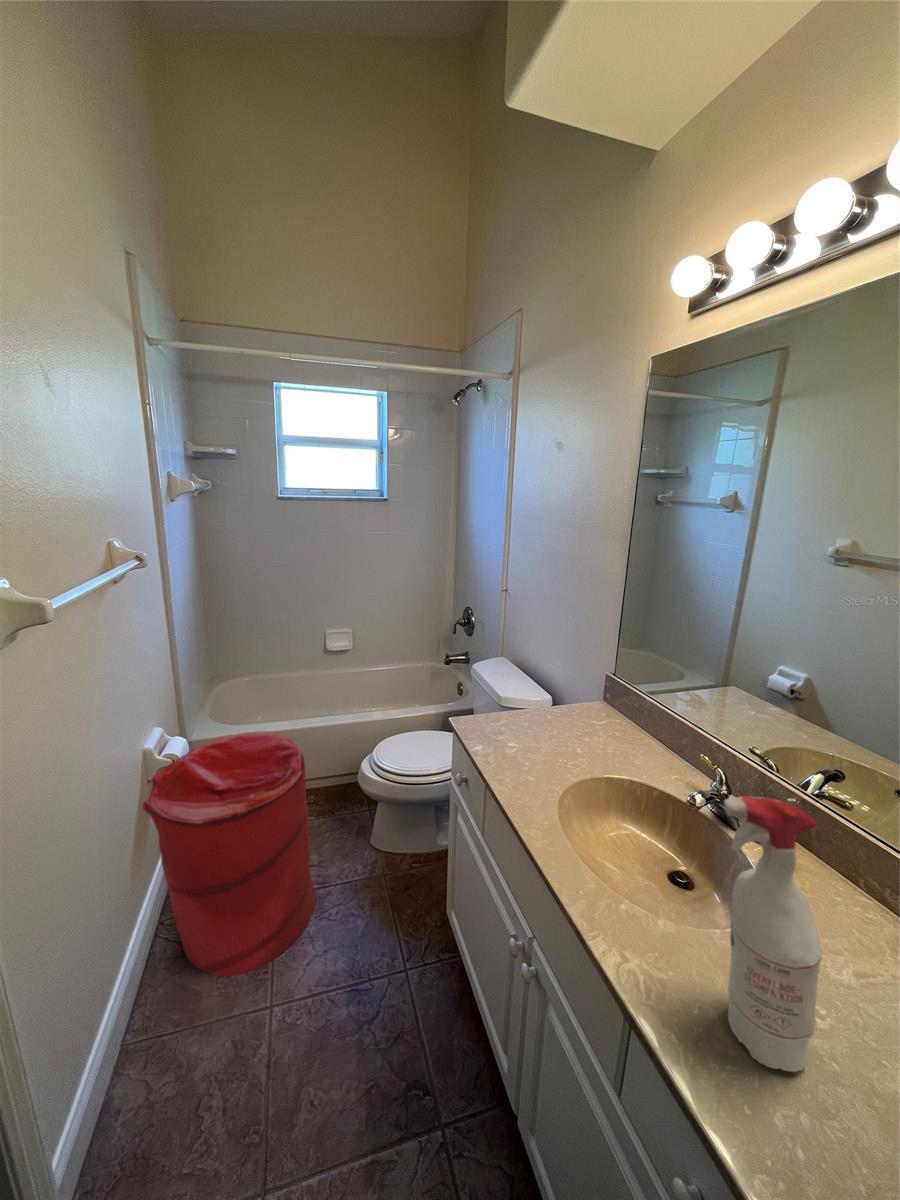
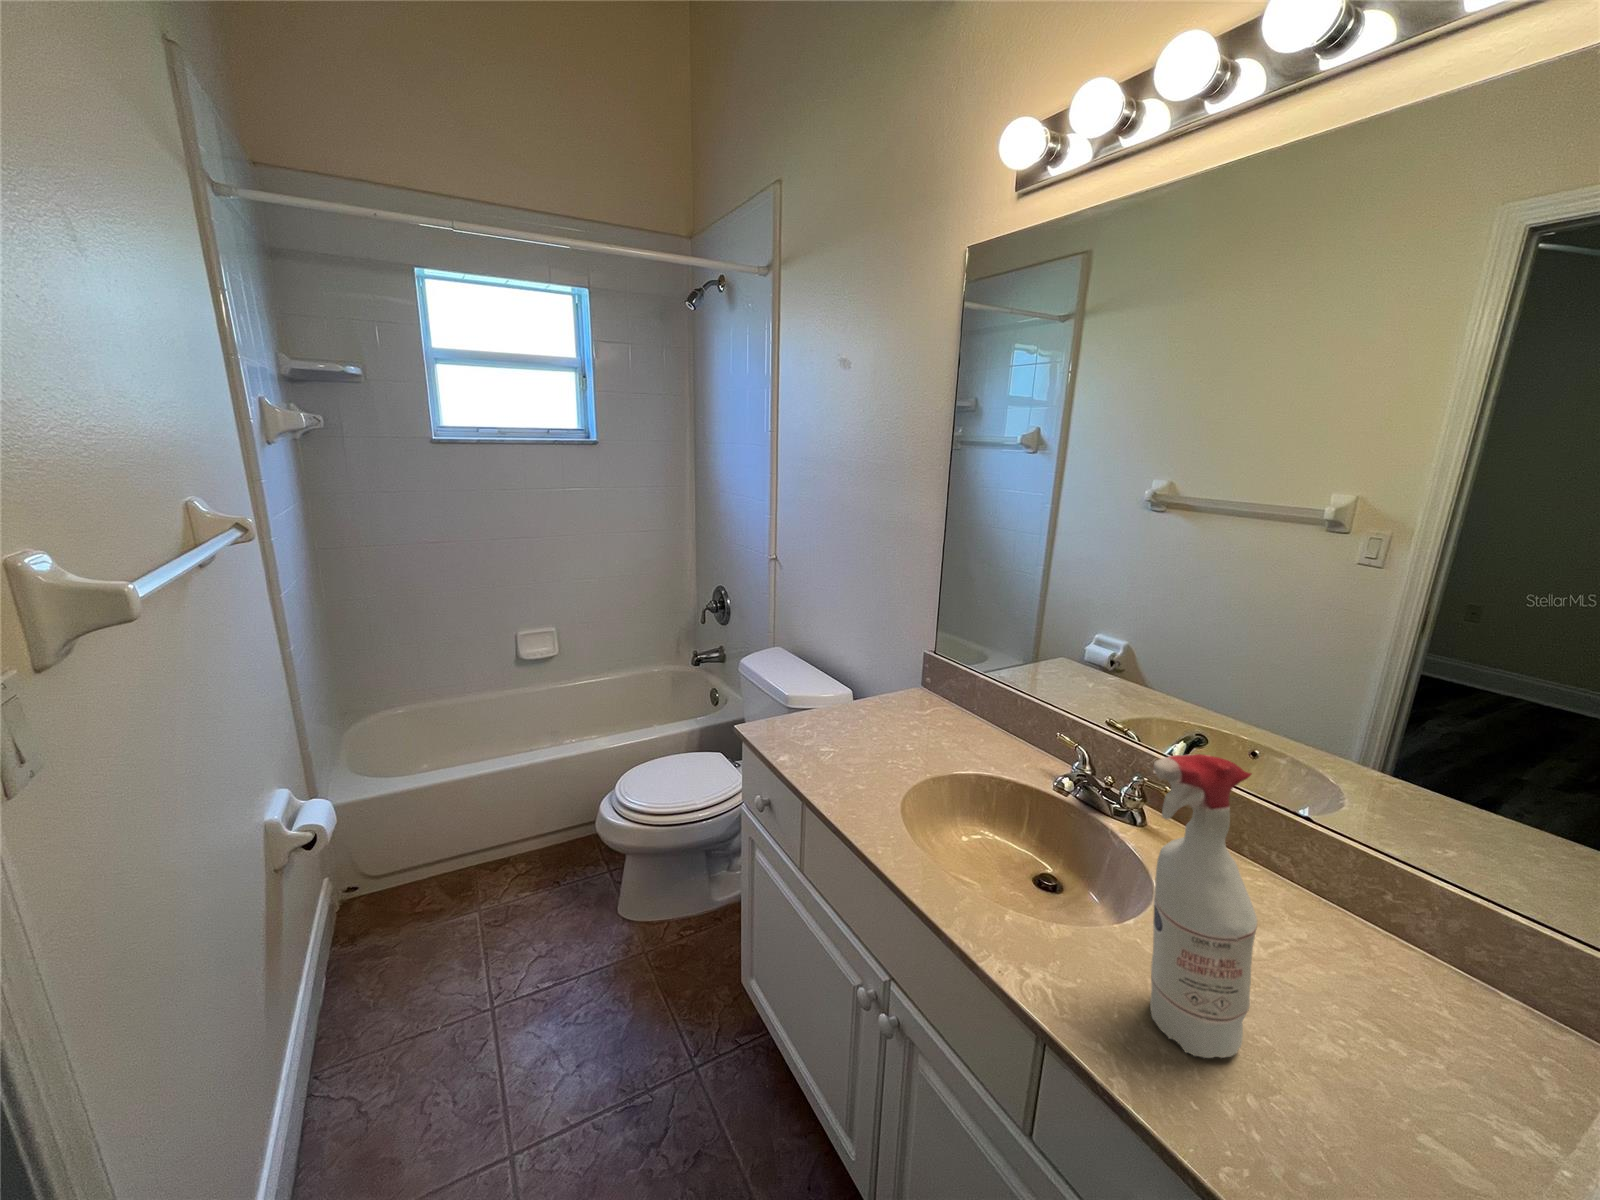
laundry hamper: present [143,731,316,976] -> none [275,776,553,1135]

